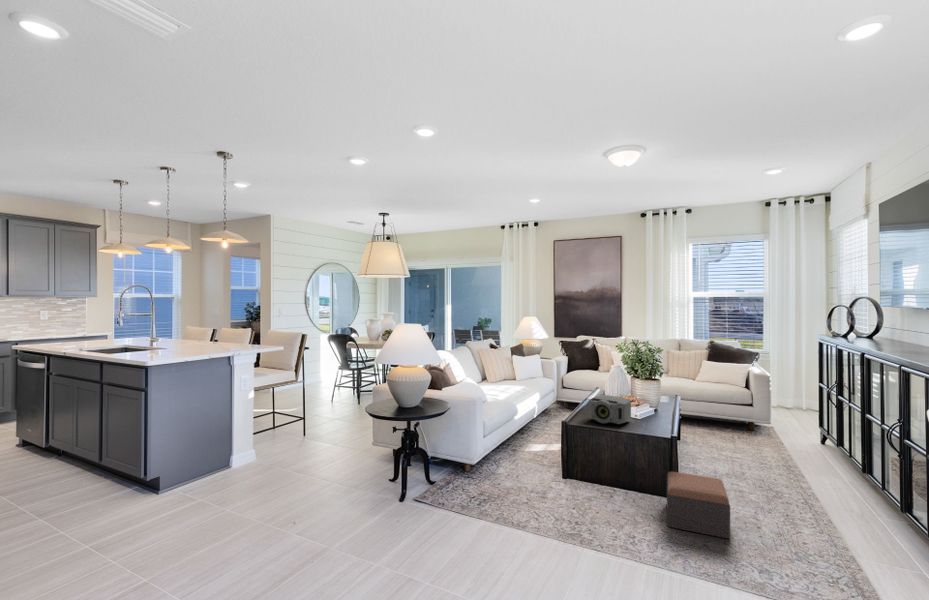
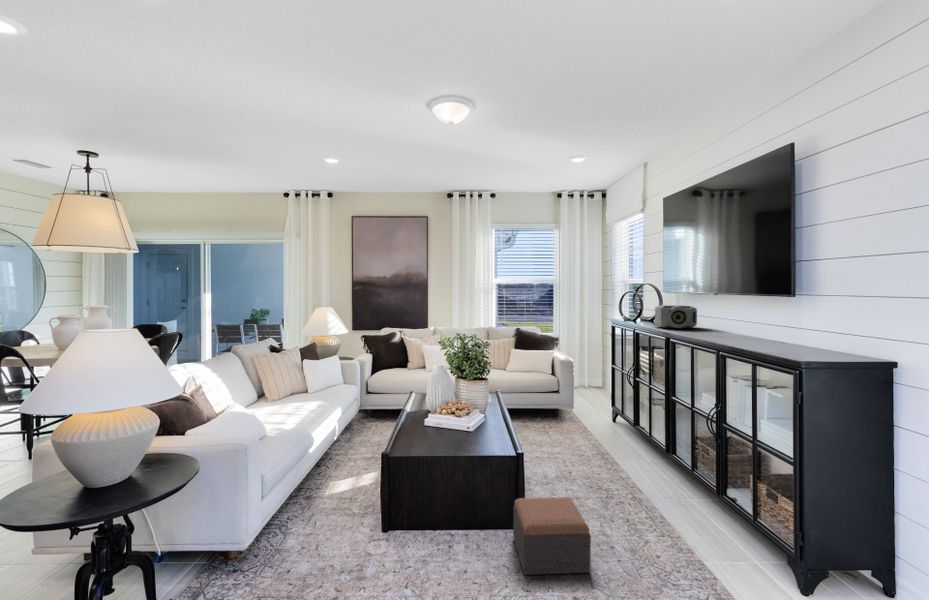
speaker: present [589,395,631,424] -> present [655,305,697,328]

